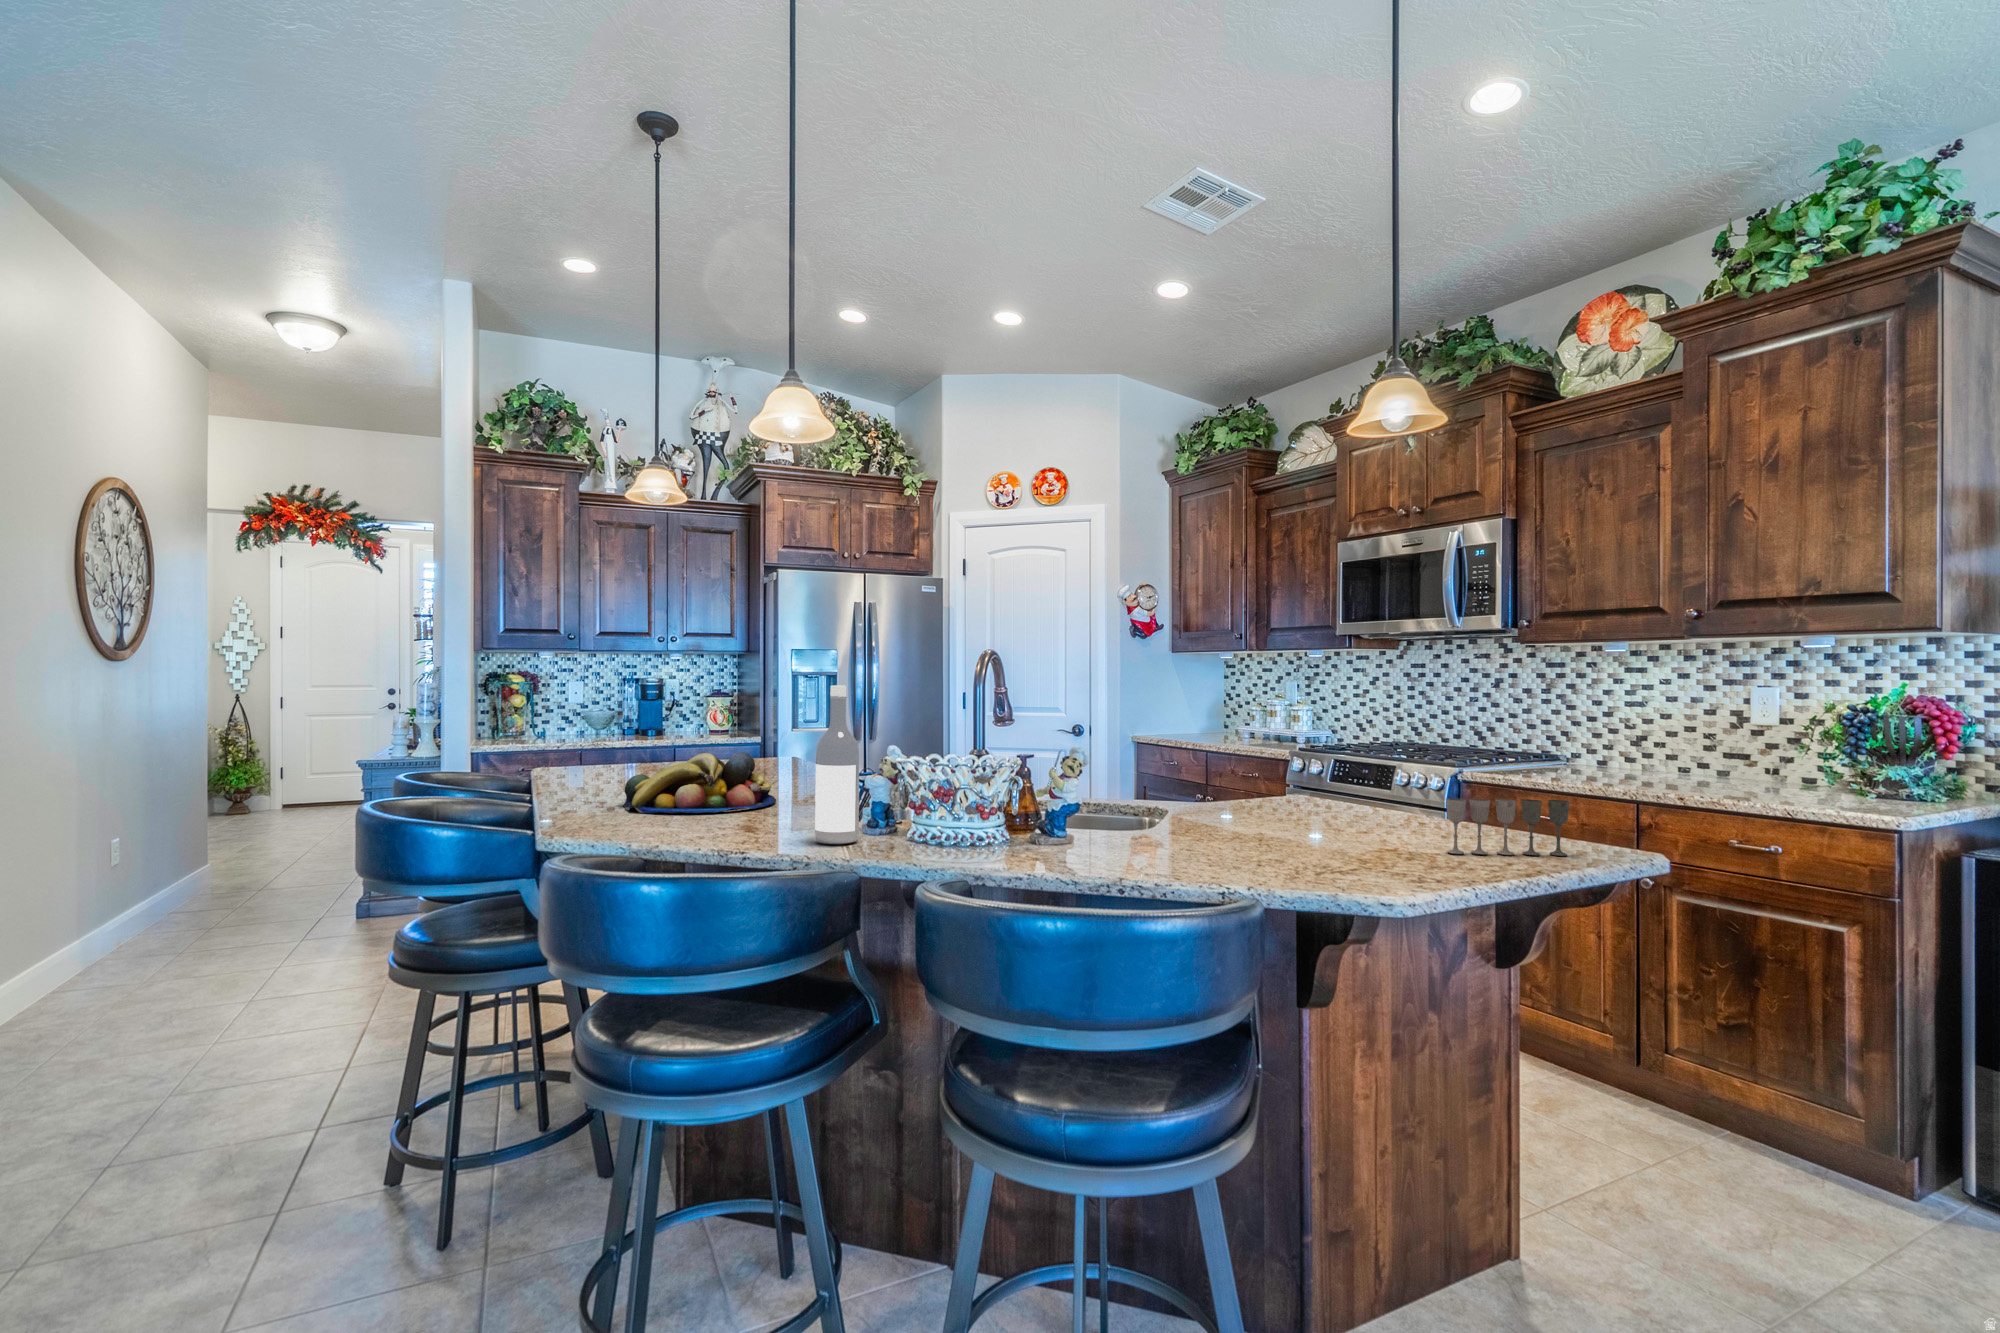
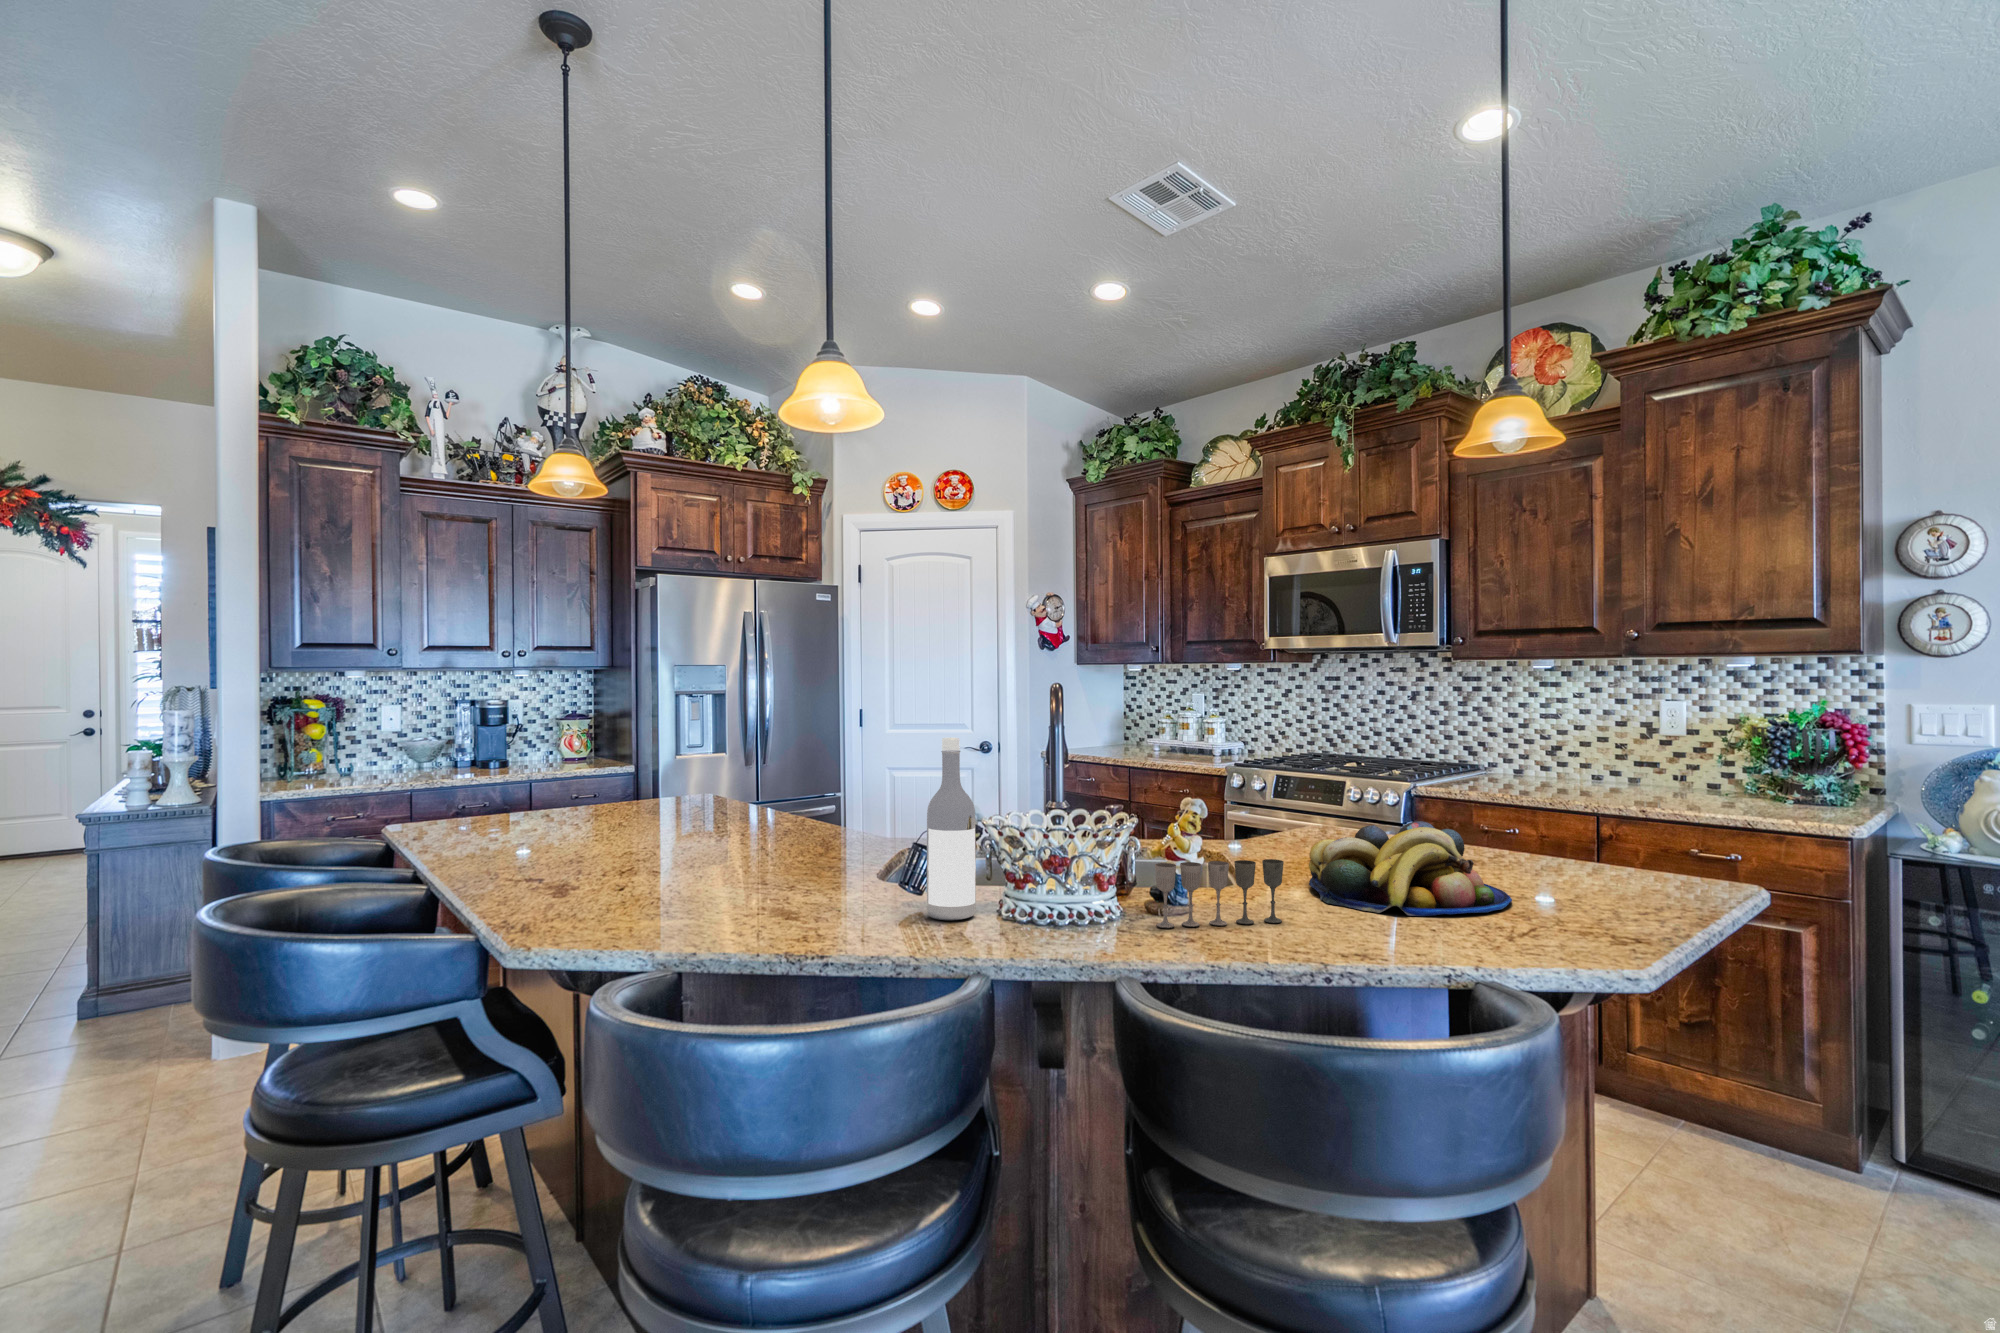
fruit bowl: present [623,752,776,813] -> present [1309,821,1512,916]
wine glass: present [1446,798,1569,856] -> present [1155,859,1284,928]

